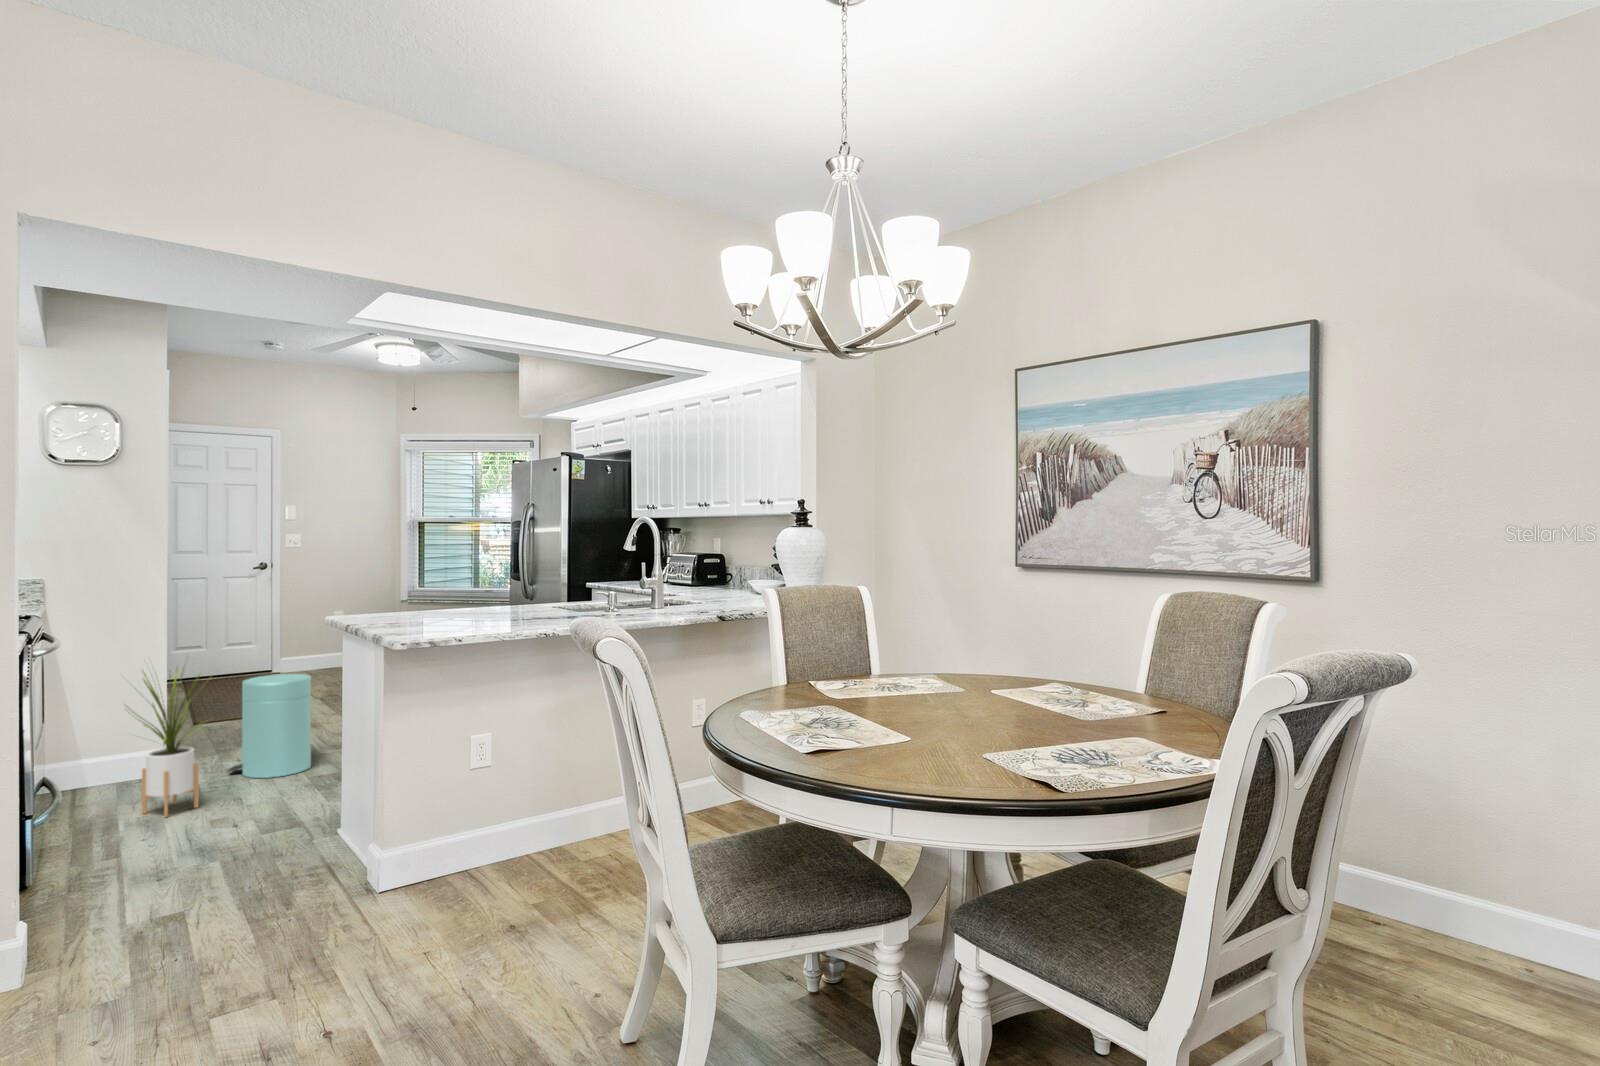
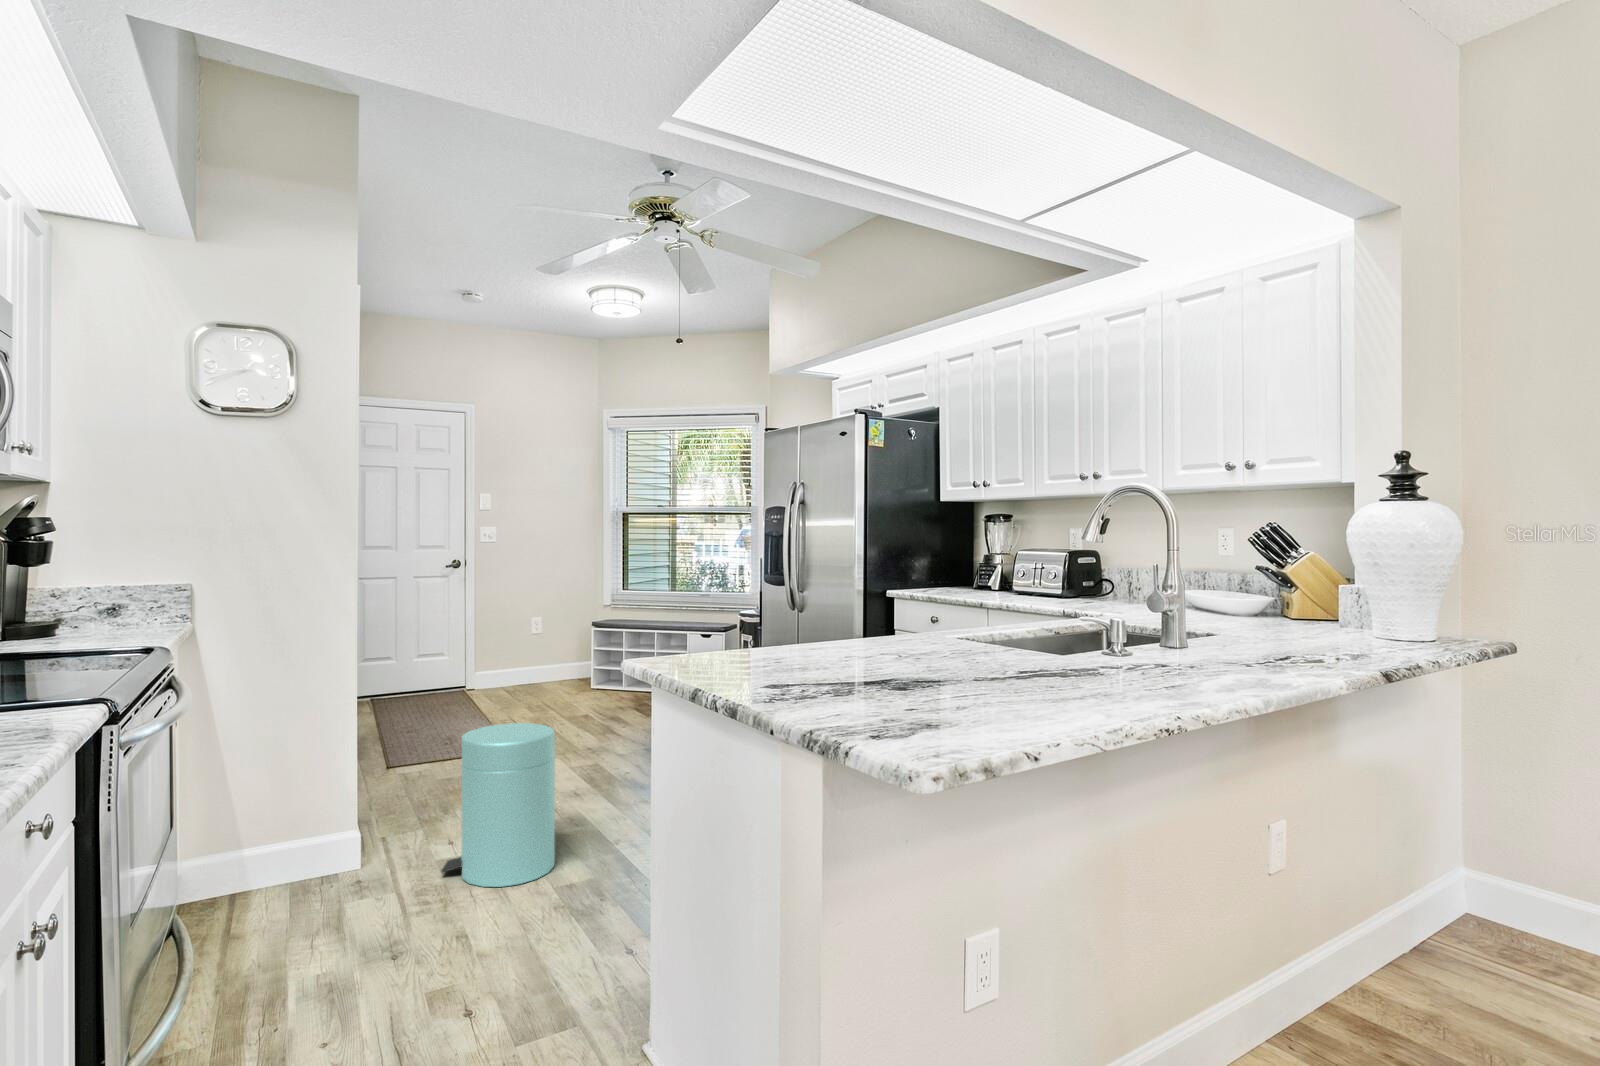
house plant: present [126,667,199,817] -> none [291,705,442,980]

